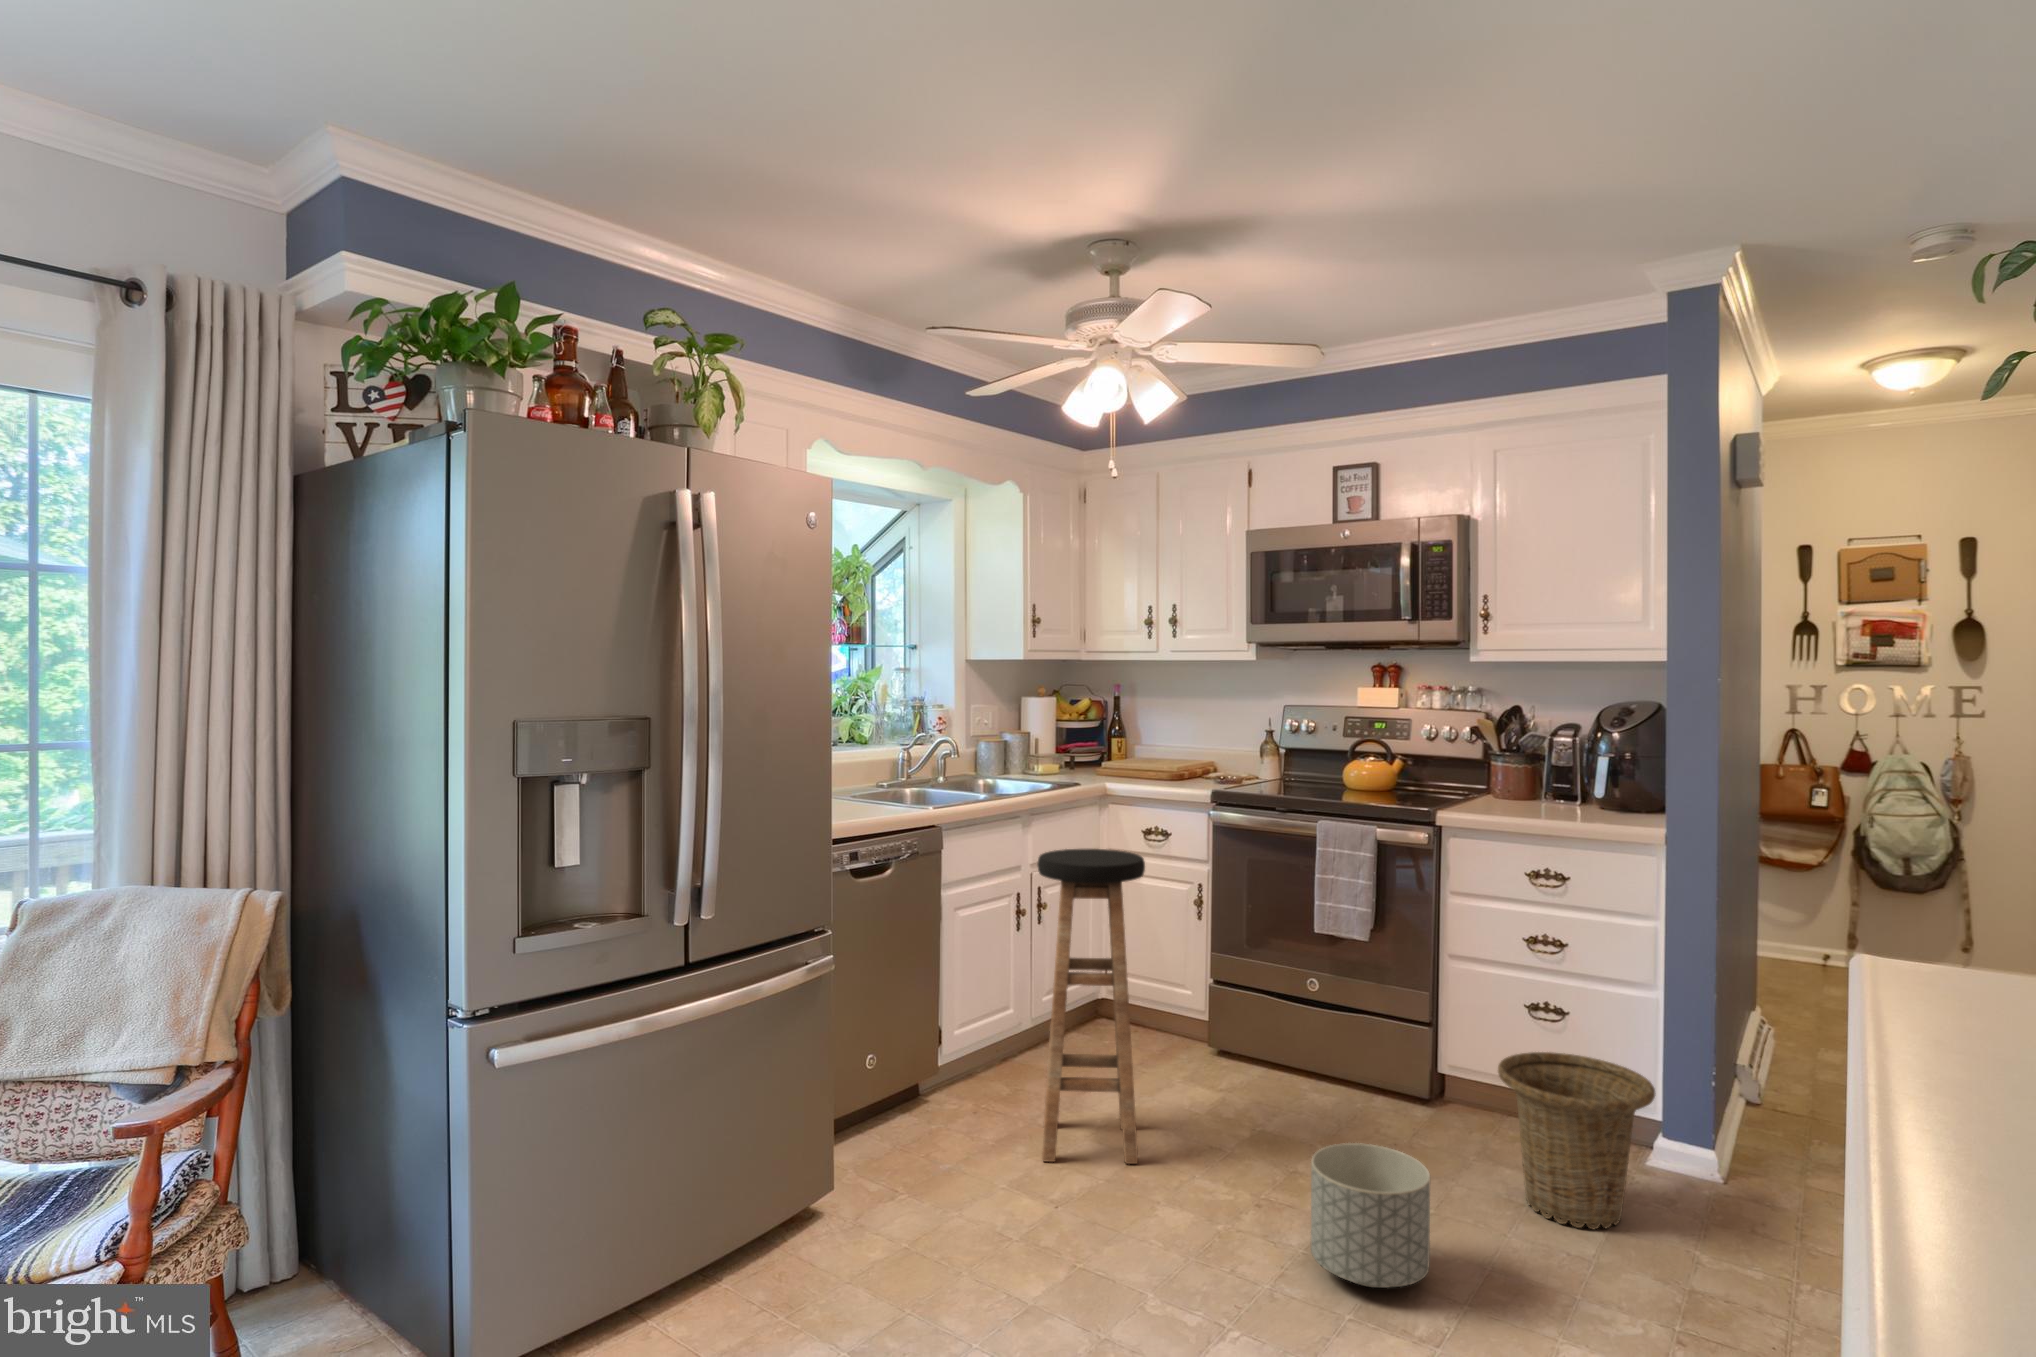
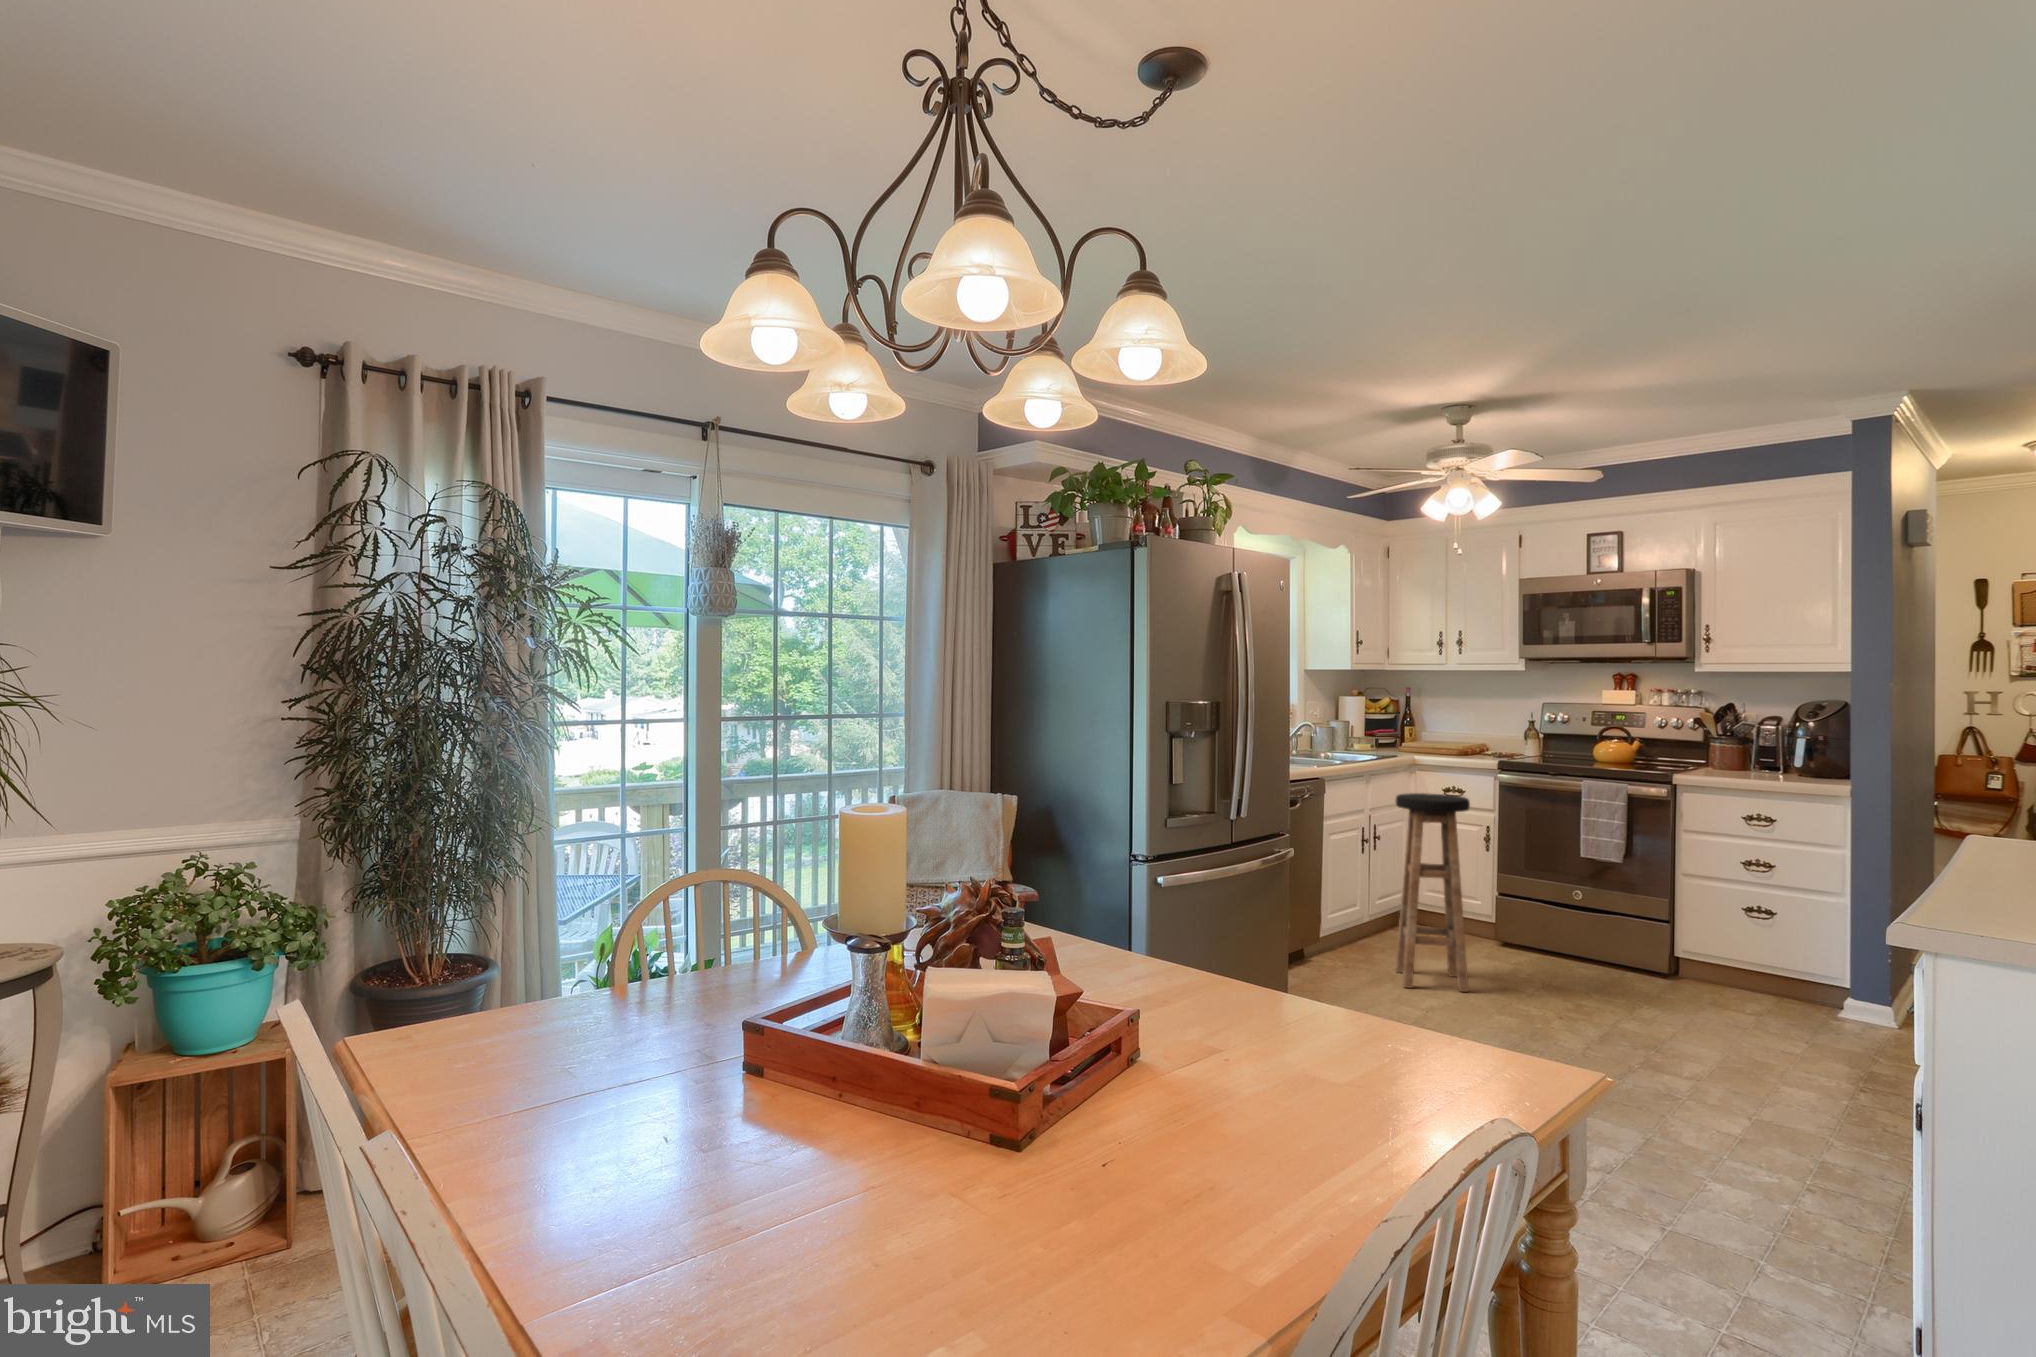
basket: present [1498,1052,1655,1229] -> none [1723,931,1839,1039]
planter: present [1311,1143,1430,1288] -> none [1600,971,1682,1052]

